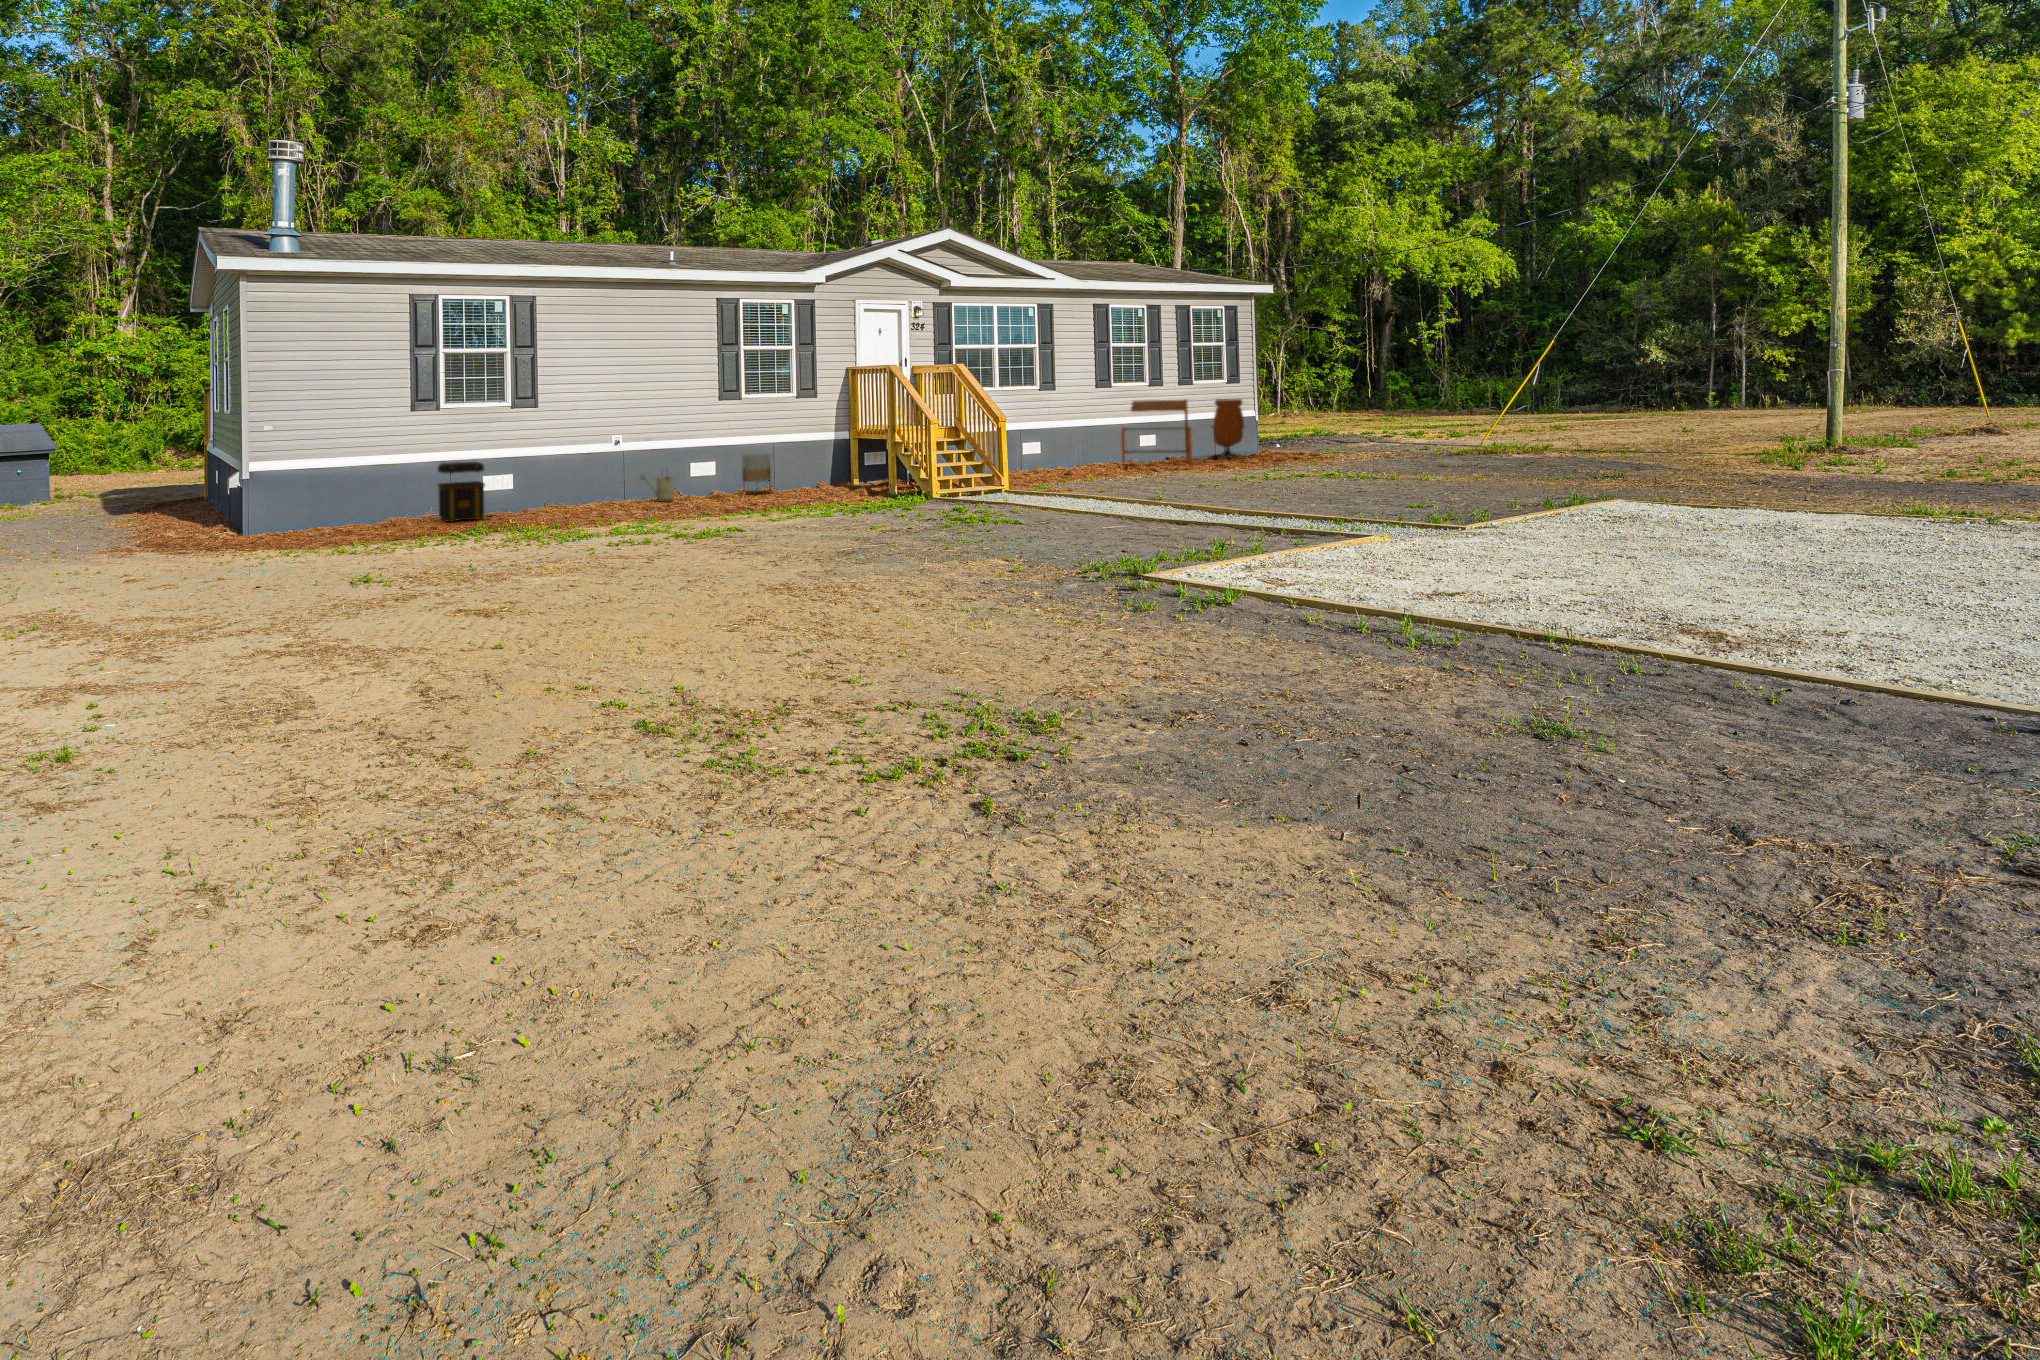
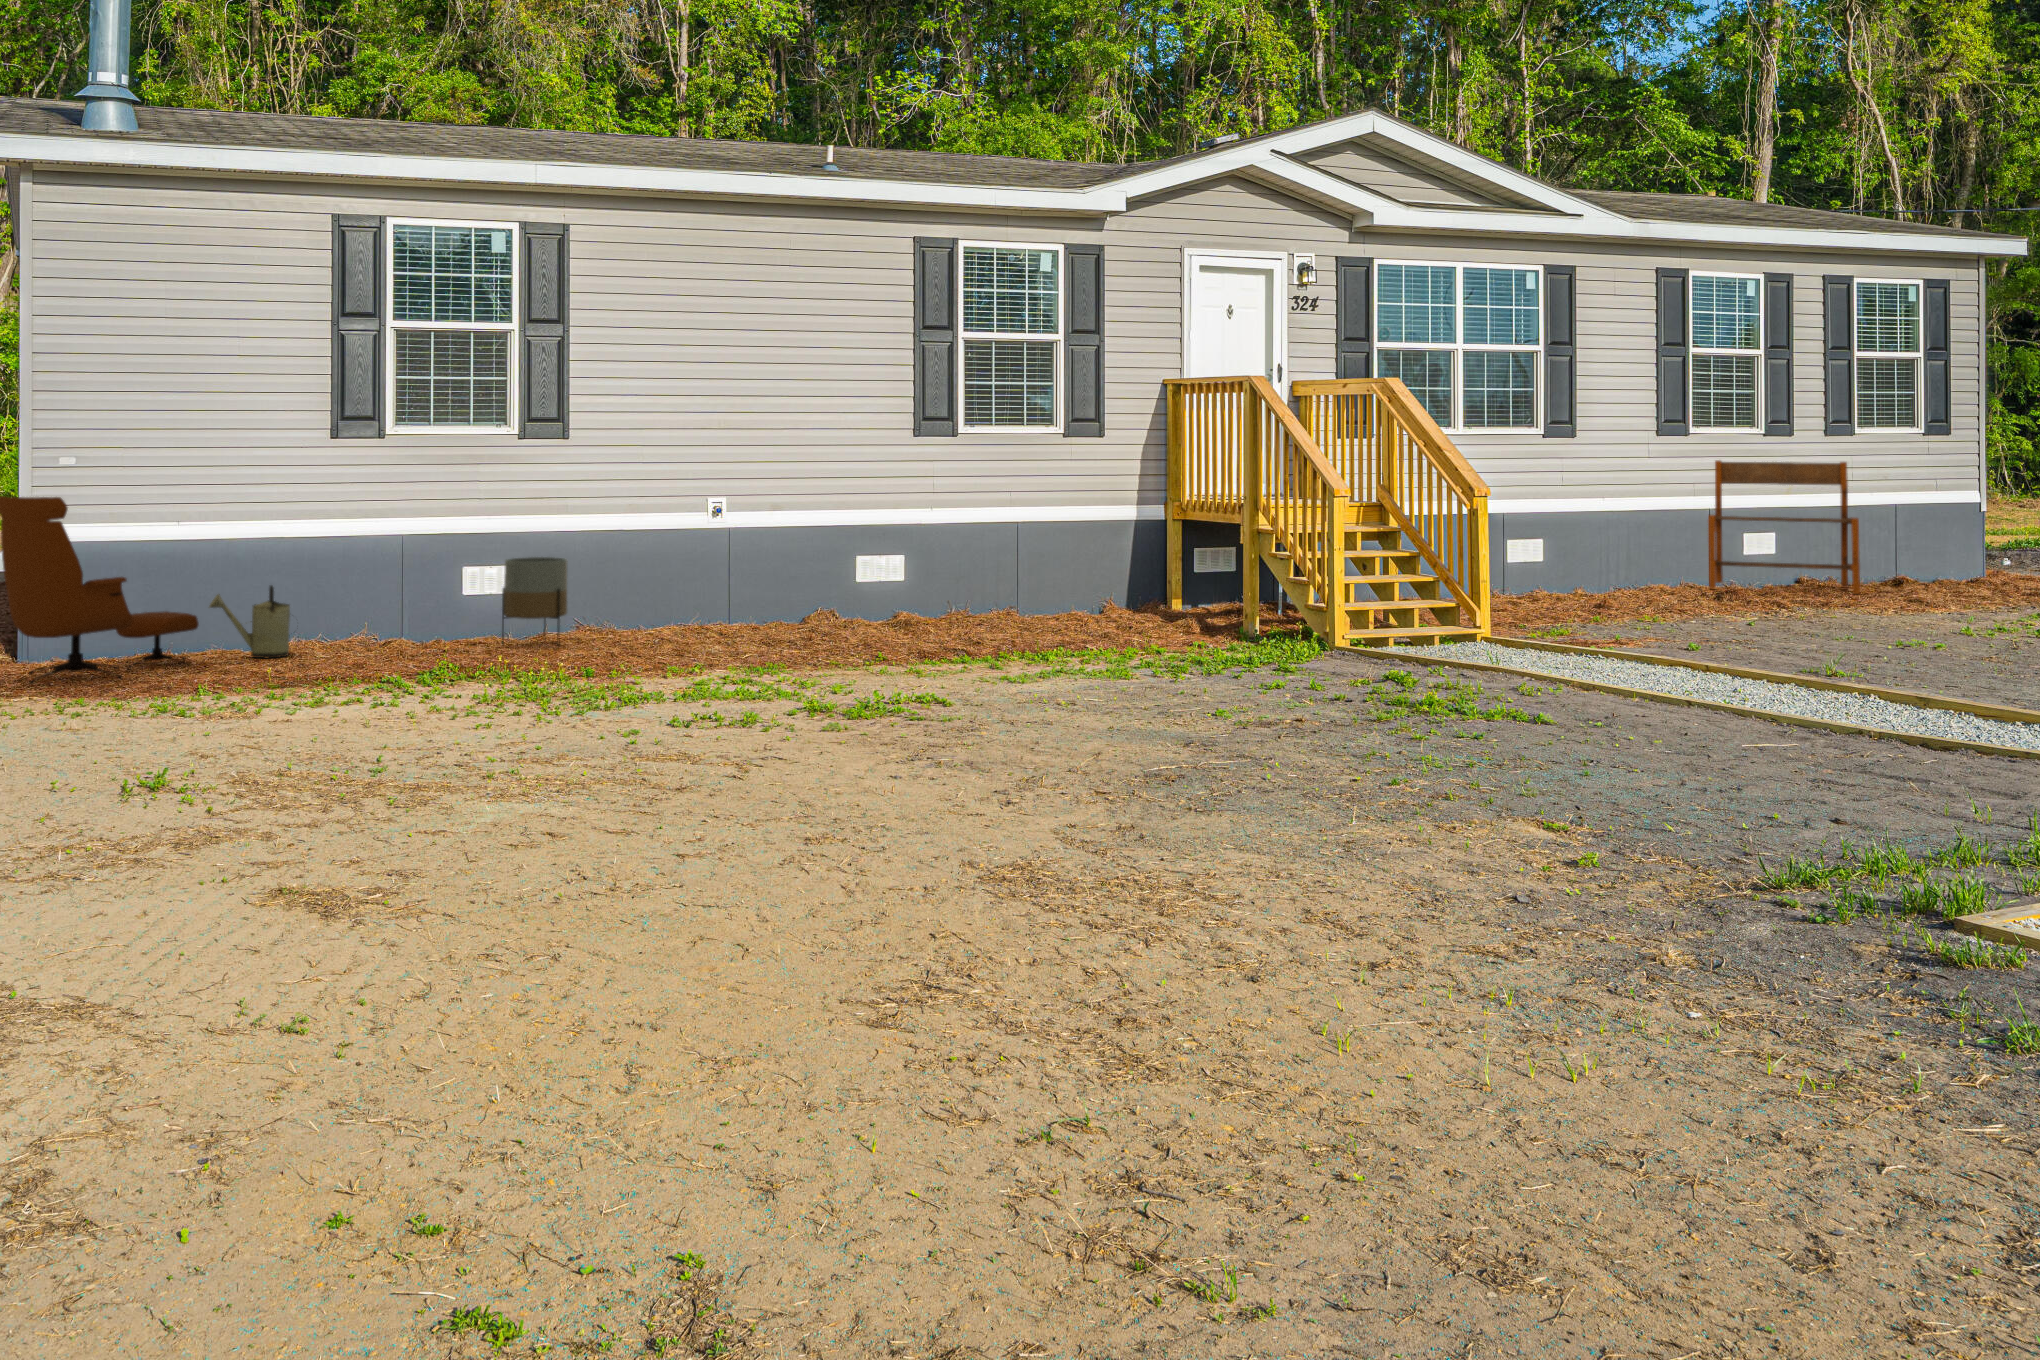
lounge chair: present [1212,399,1244,457] -> present [0,496,199,685]
planter: present [742,454,771,491] -> present [502,557,568,646]
toolbox: present [437,462,485,522] -> none [369,540,456,657]
watering can: present [639,474,673,502] -> present [209,585,290,658]

